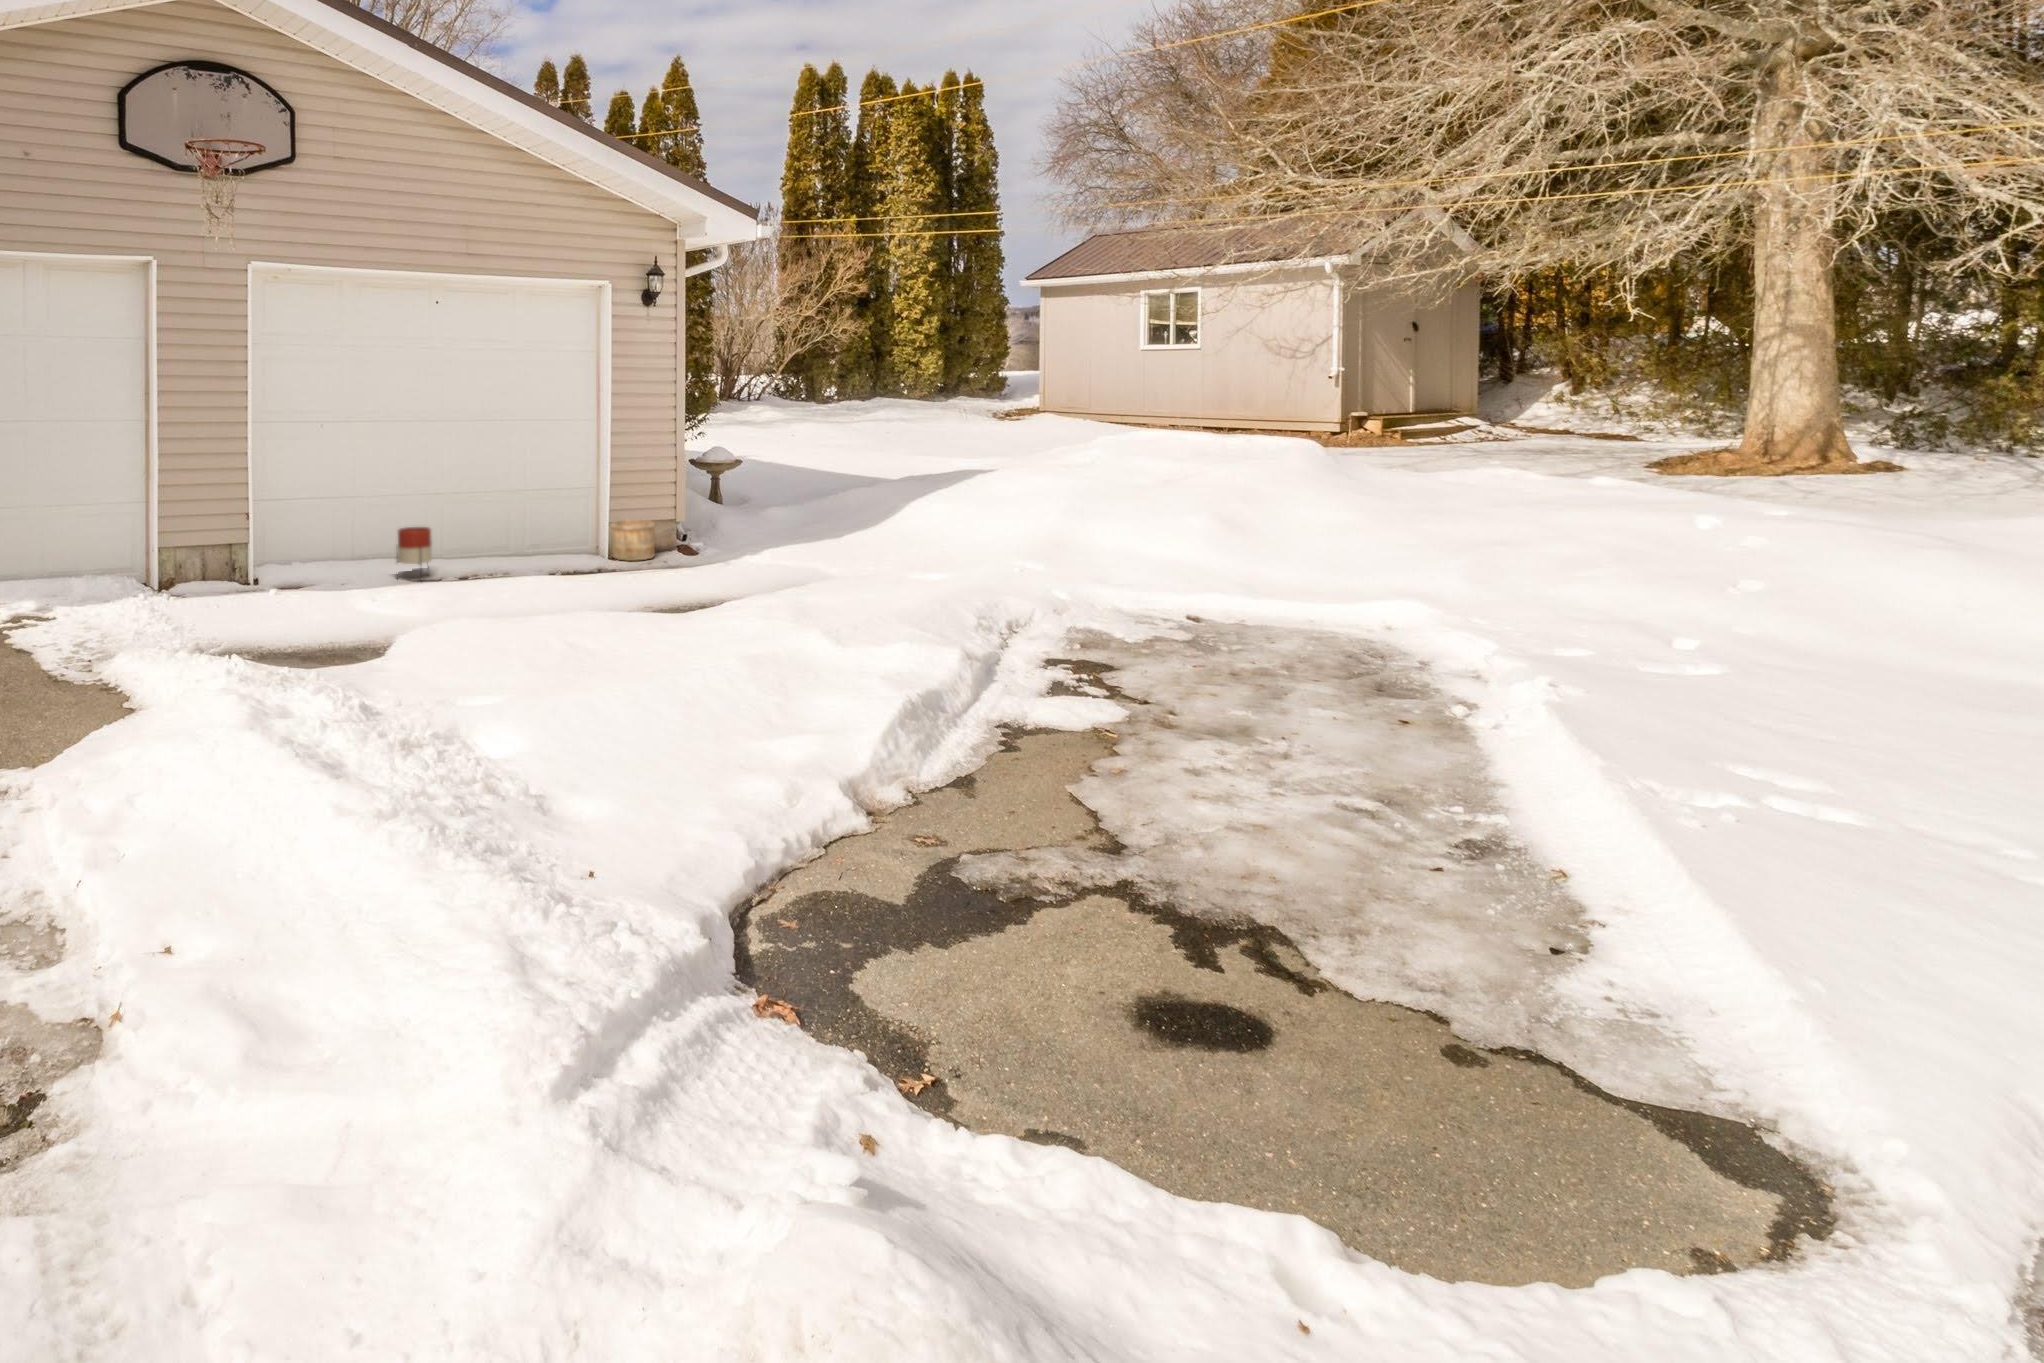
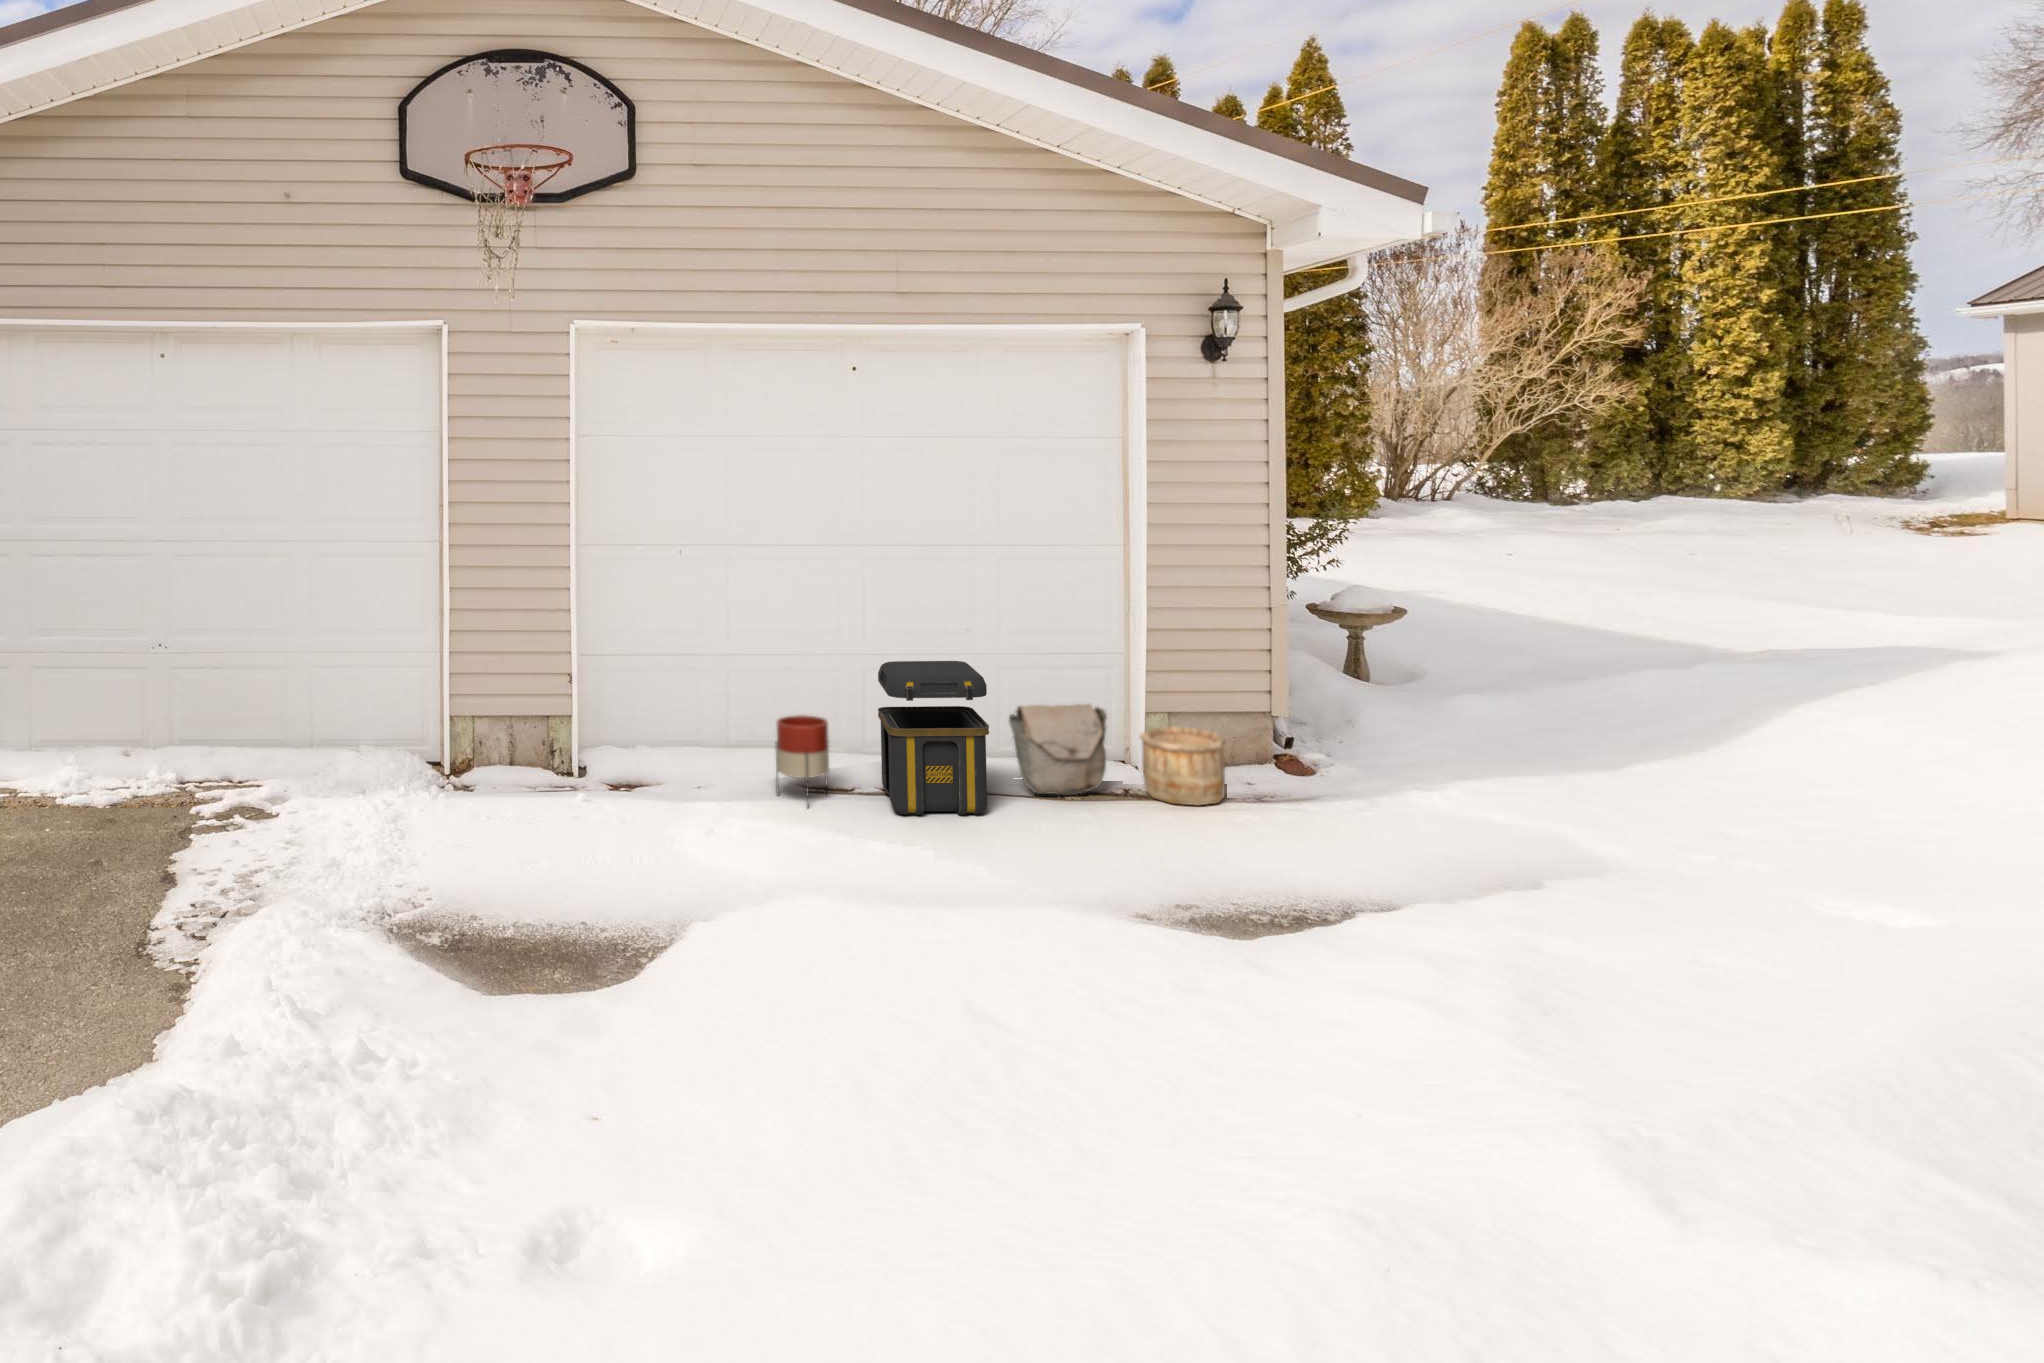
toolbox: none [460,487,532,579] -> present [878,661,989,815]
bag: none [538,508,592,563] -> present [1009,704,1107,795]

